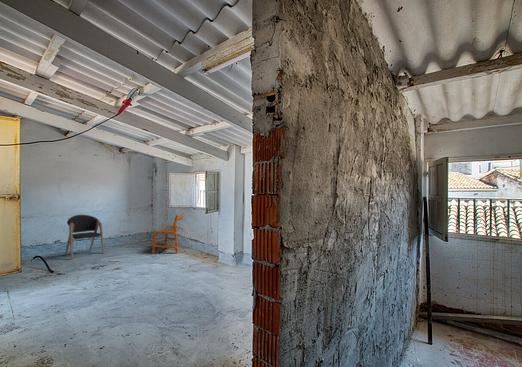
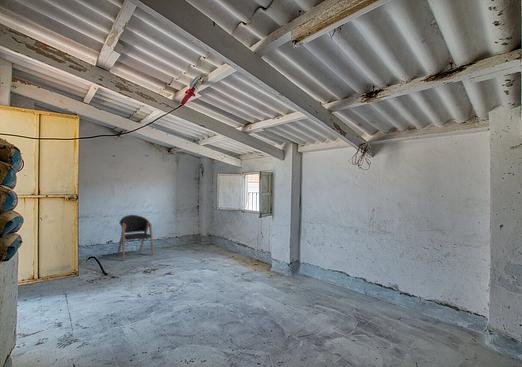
bench: present [152,213,184,254] -> none [200,215,233,259]

